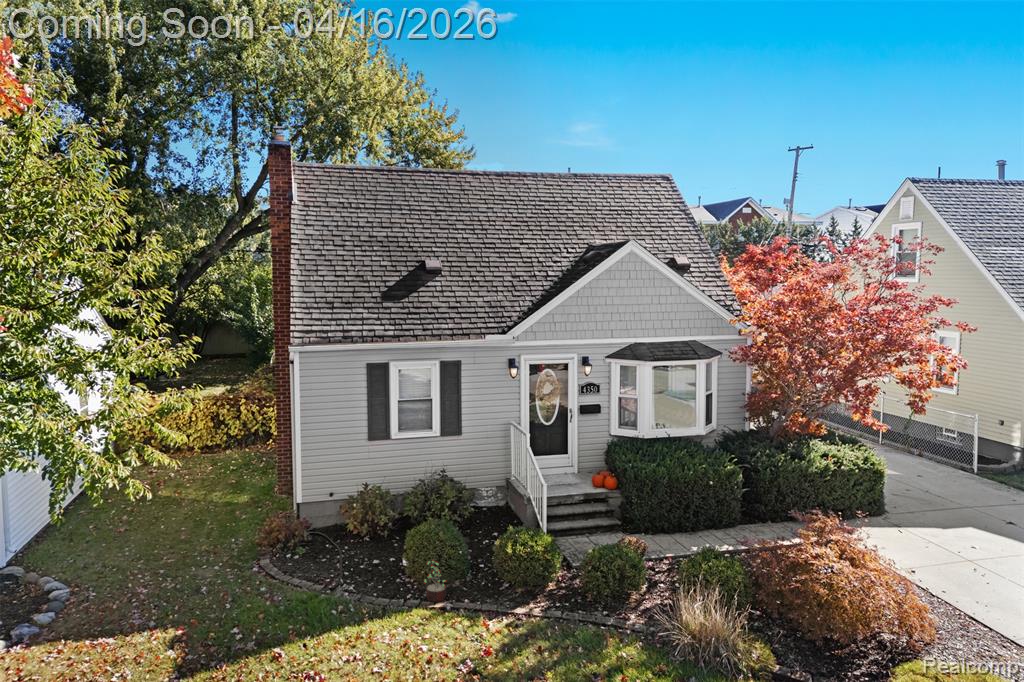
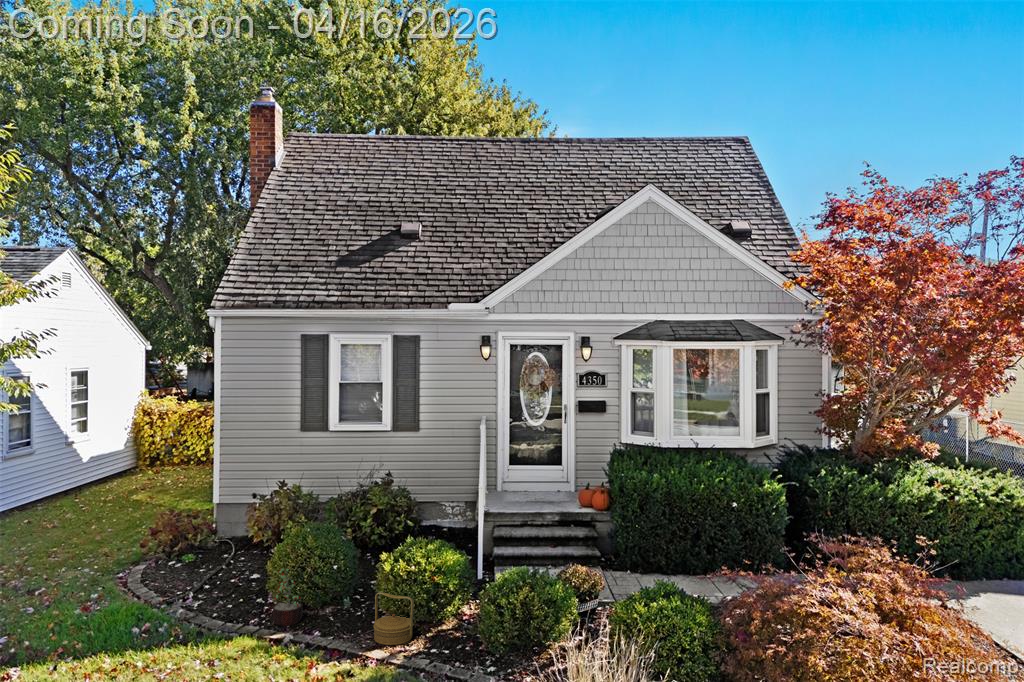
woven basket: none [507,572,537,607] -> present [373,592,414,645]

